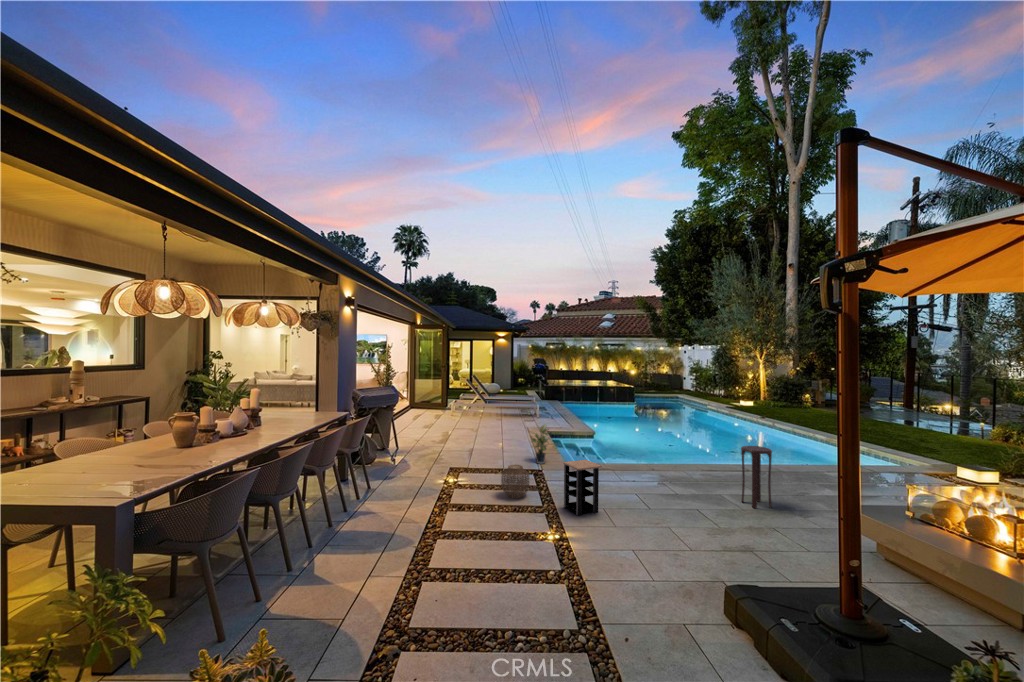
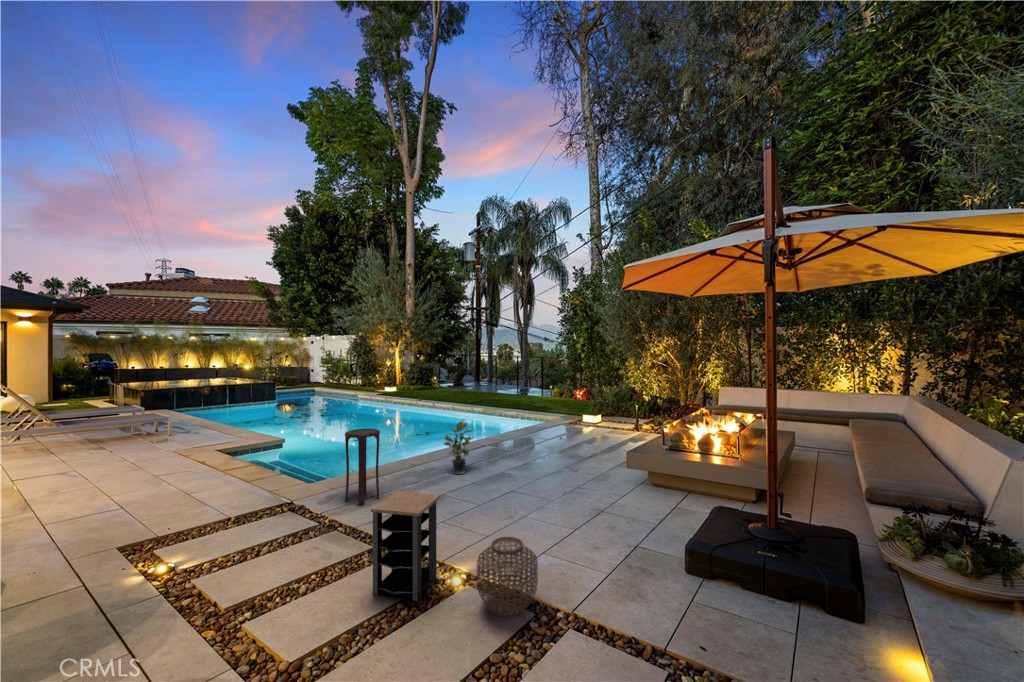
potted plant: present [532,424,549,464] -> present [444,420,472,474]
stool: present [741,446,772,508] -> present [345,428,380,505]
woven basket: present [501,465,529,498] -> present [477,537,538,616]

